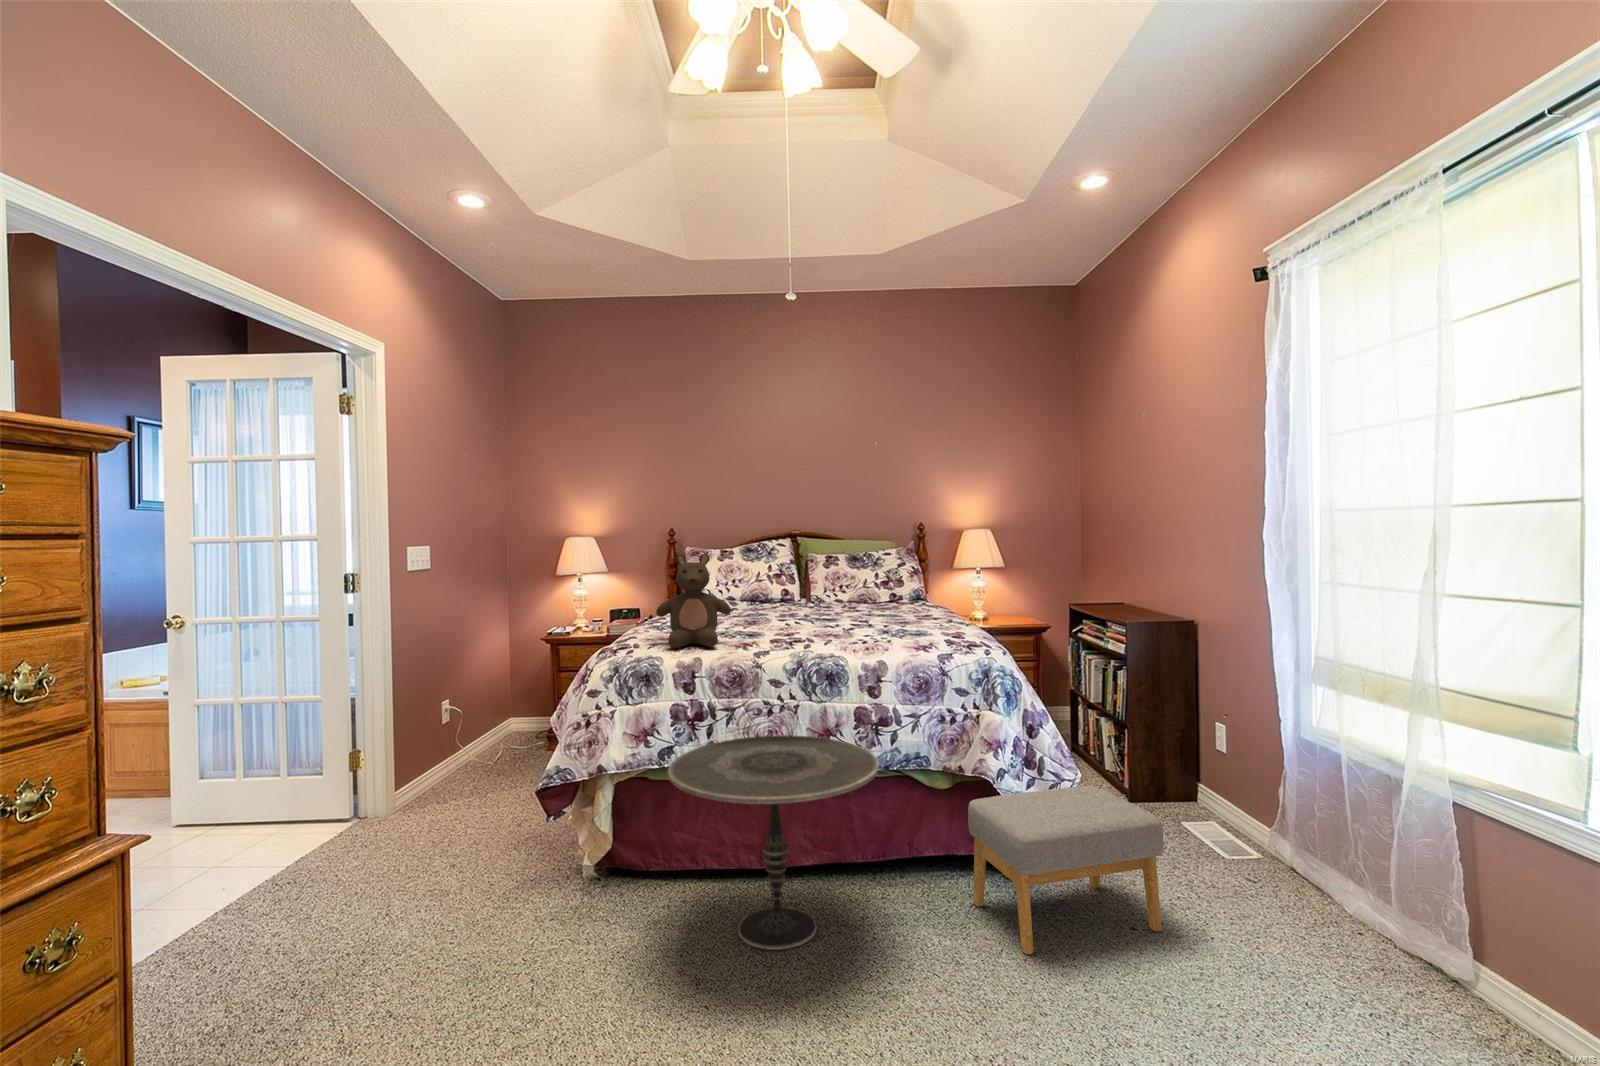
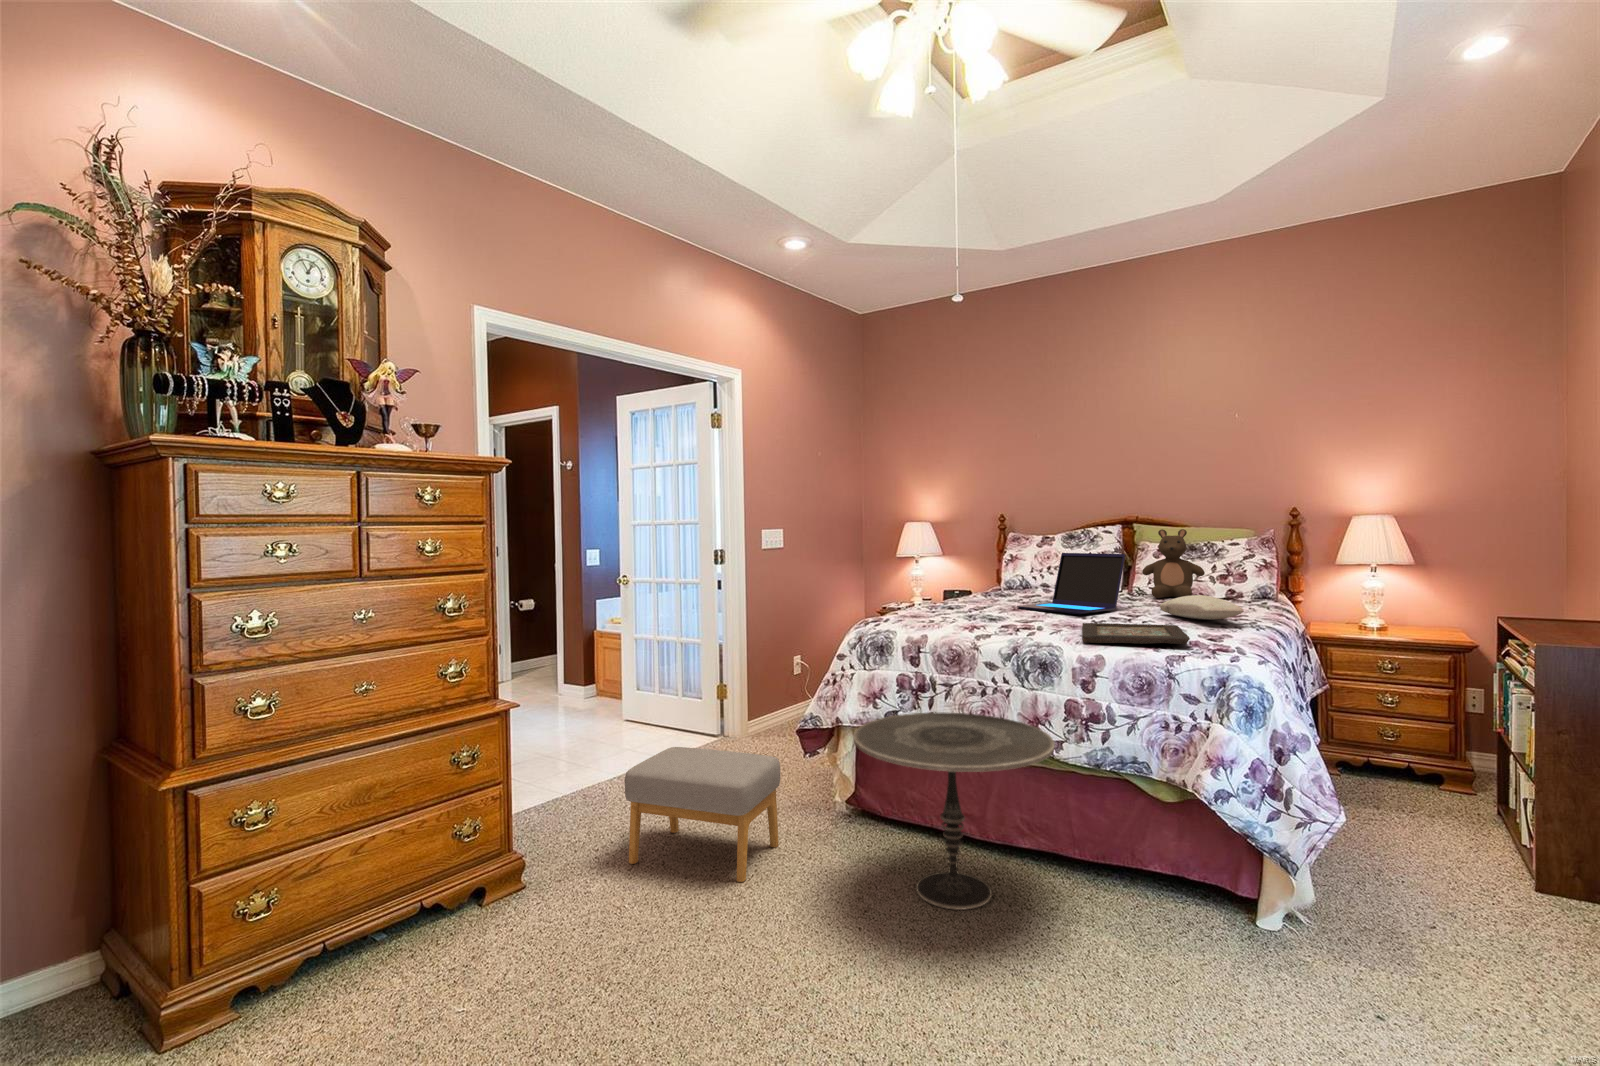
stuffed bear: present [656,554,731,648] -> present [1142,529,1205,598]
laptop: none [741,565,833,624] -> present [1017,553,1125,614]
pillow: none [868,600,944,621] -> present [1160,595,1244,620]
decorative tray: none [831,628,946,650] -> present [1082,623,1190,644]
footstool: present [968,786,1163,954] -> present [625,747,780,882]

